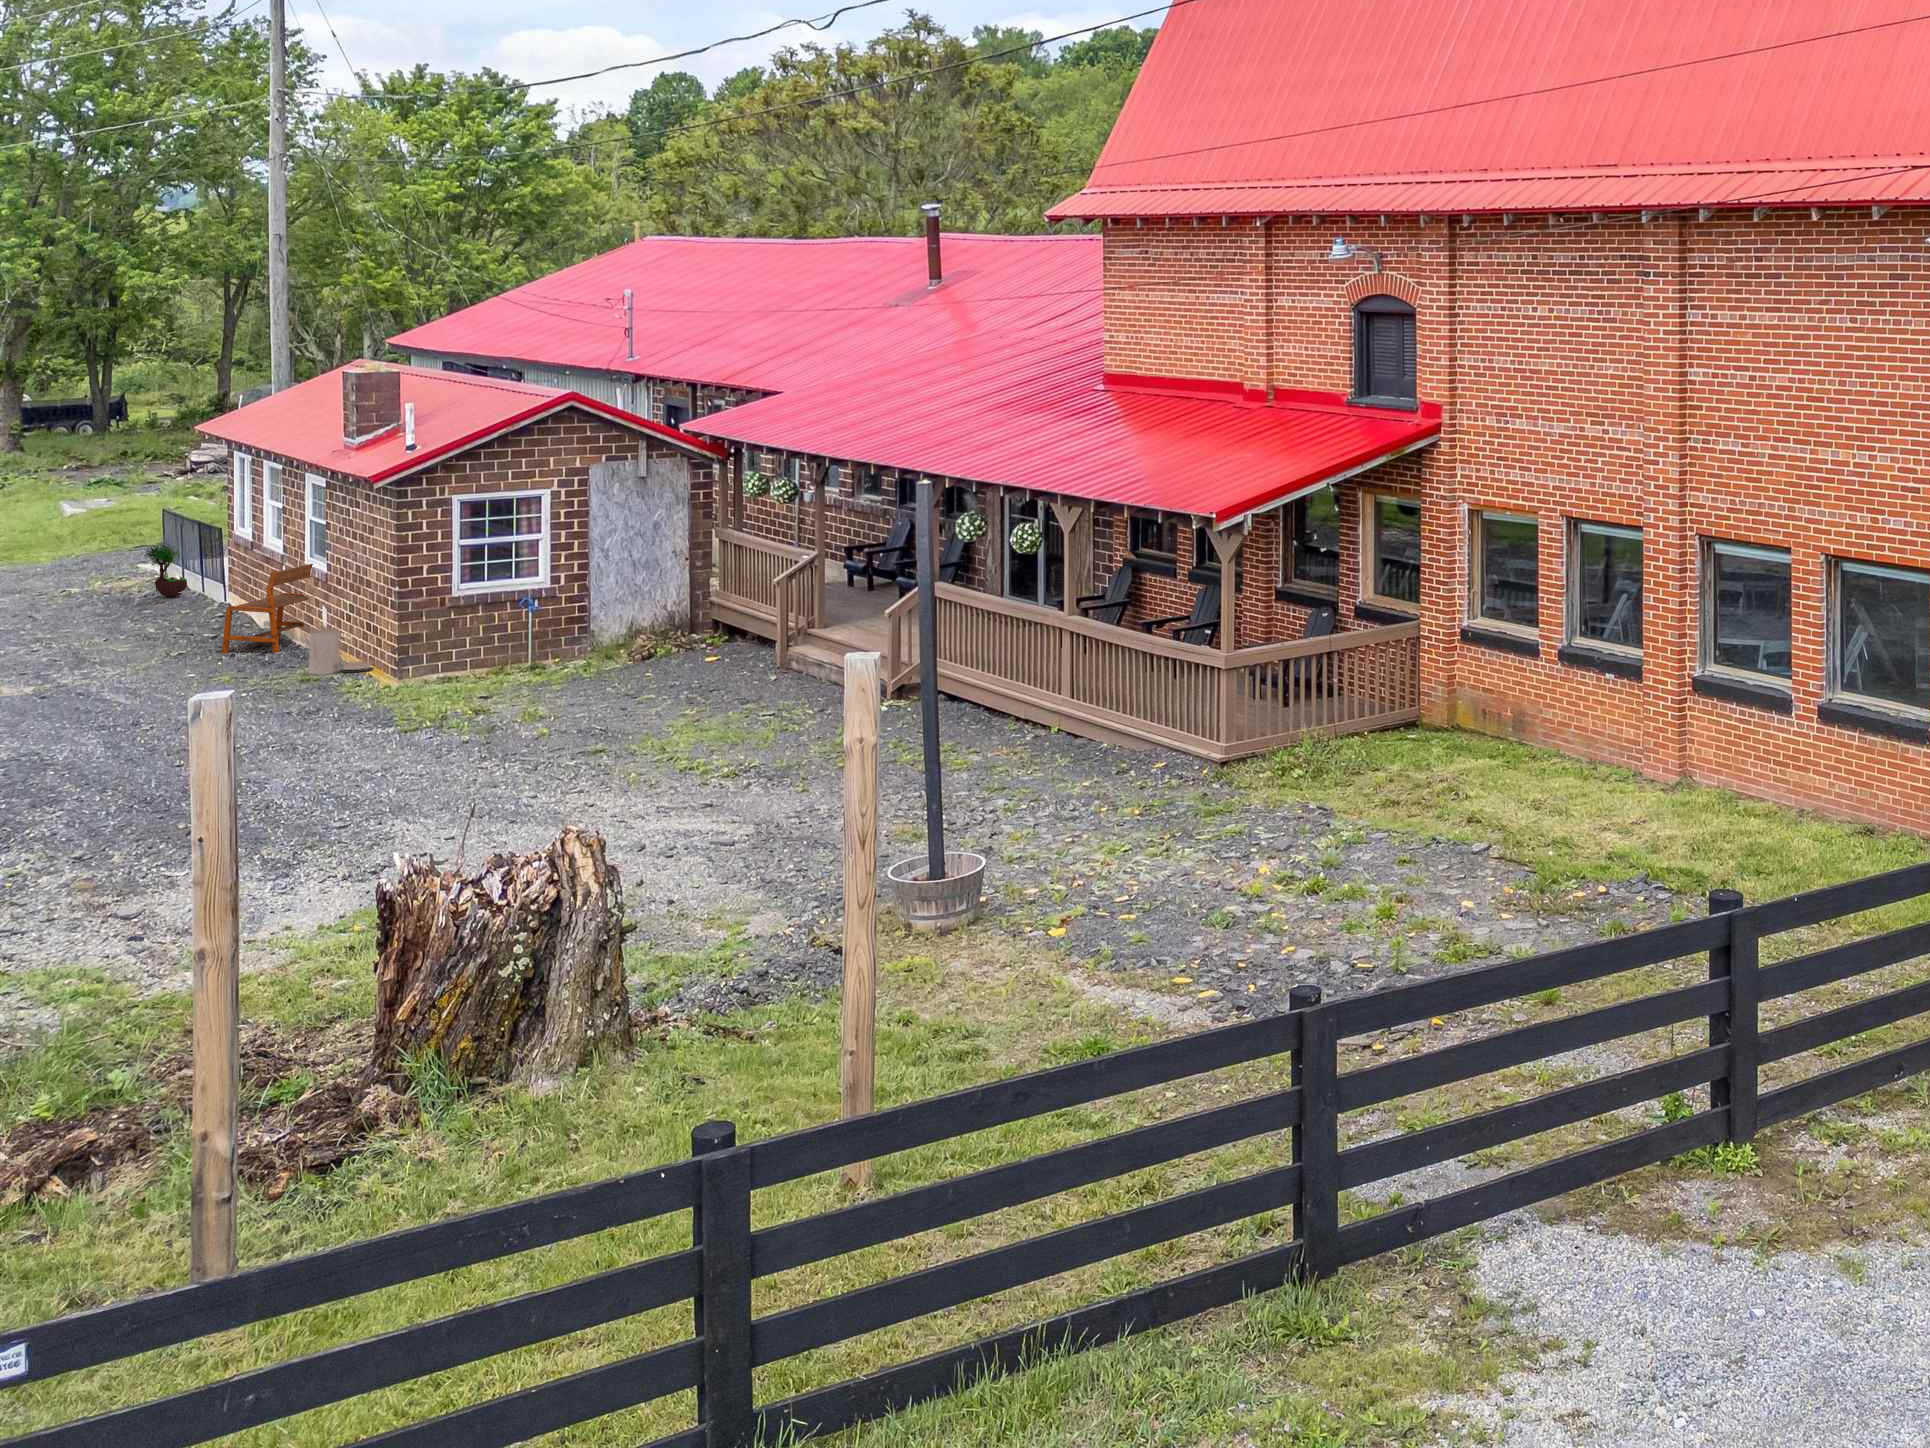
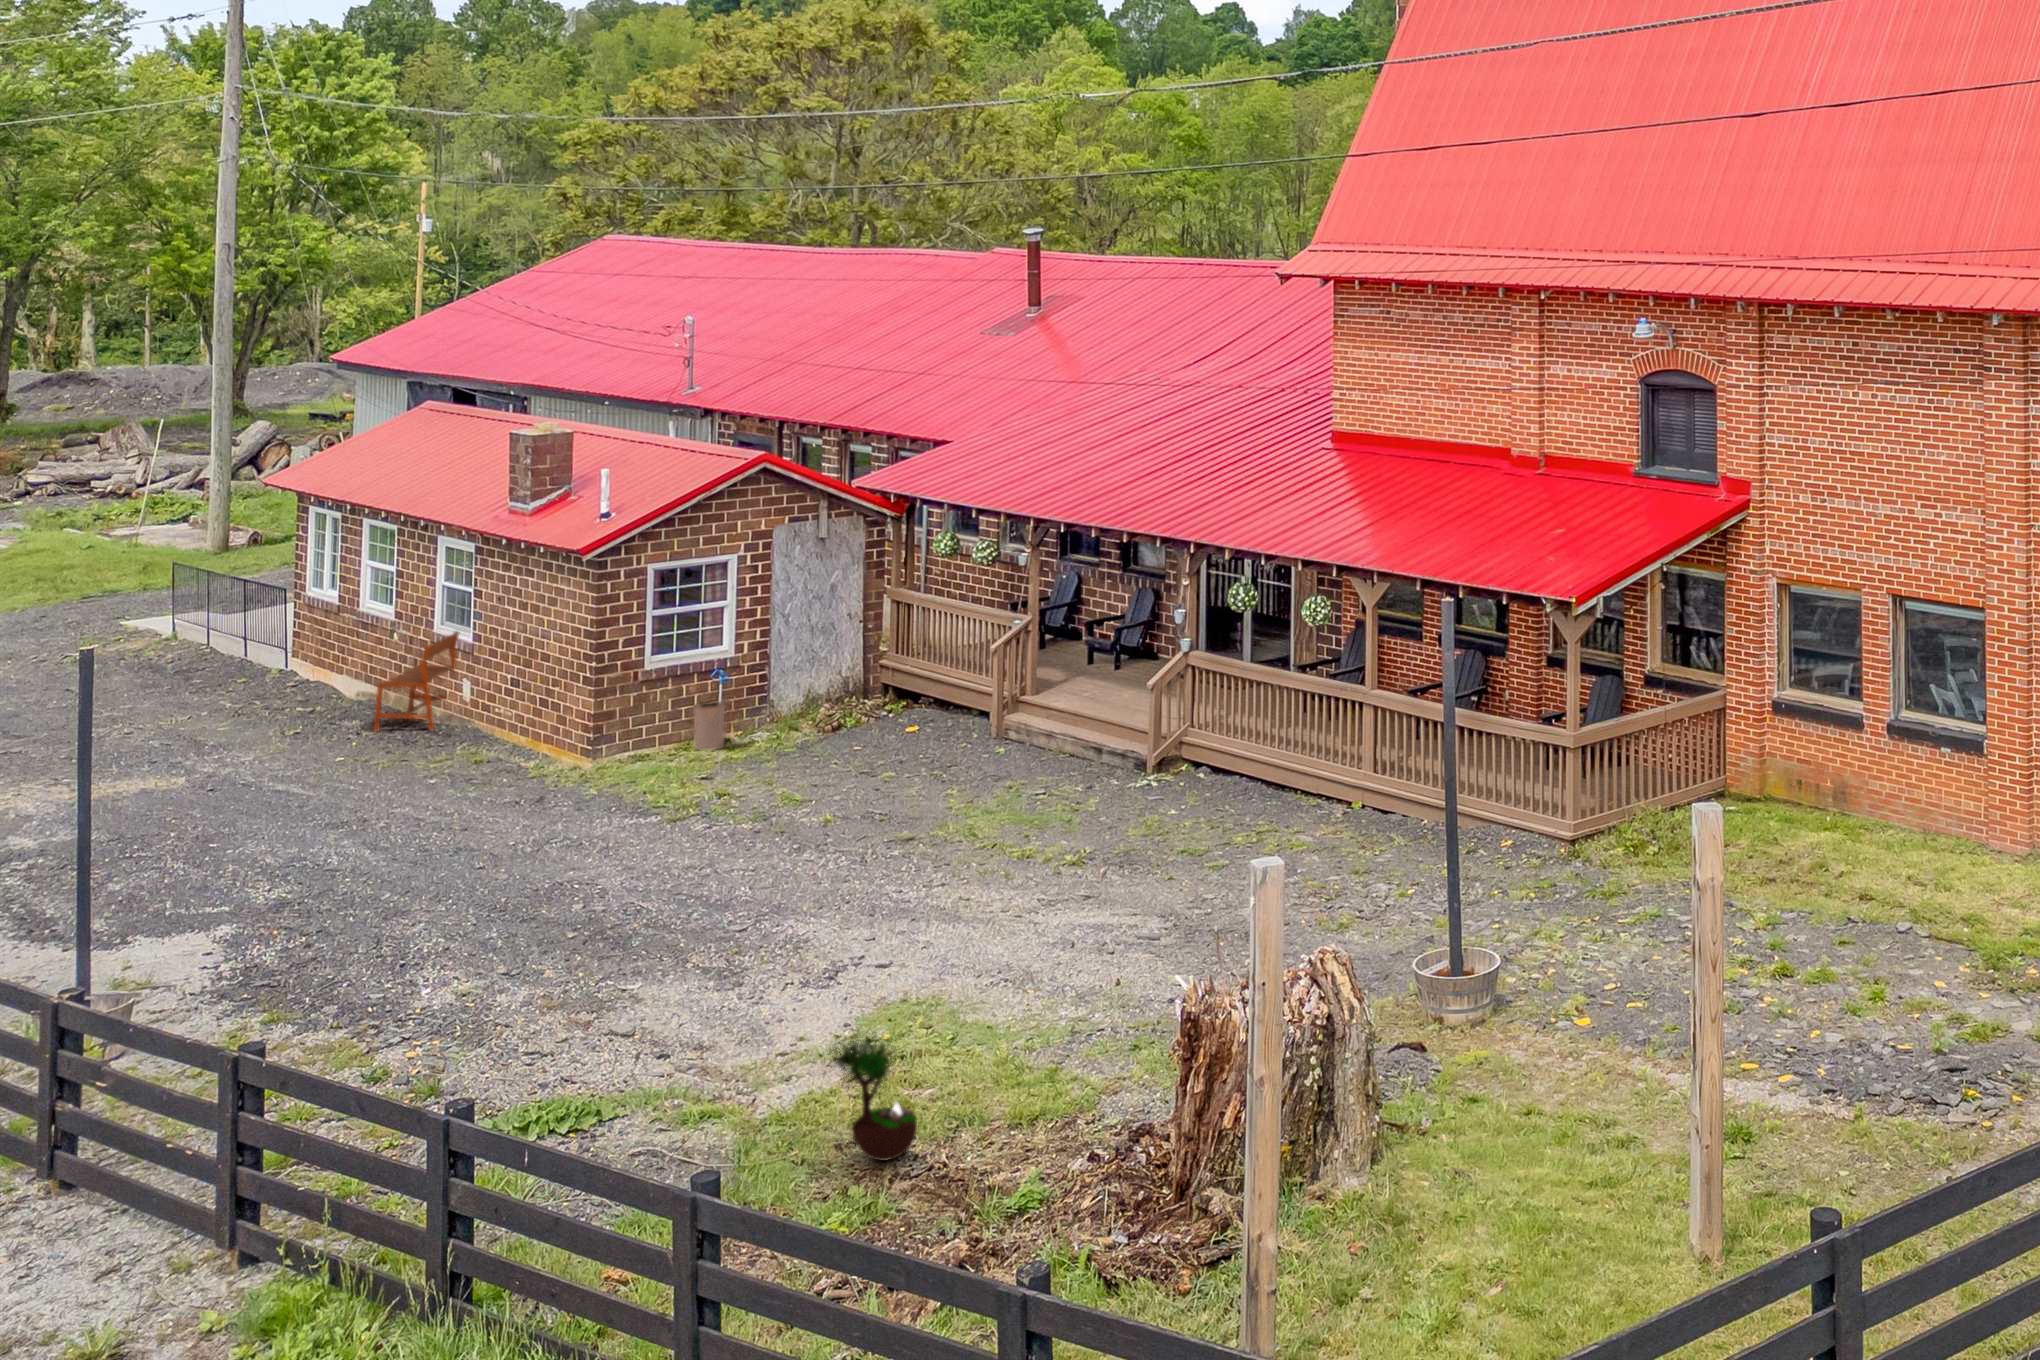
potted tree: present [144,543,187,597] -> present [828,1034,917,1161]
trash can: present [308,628,372,675] -> present [693,702,727,750]

